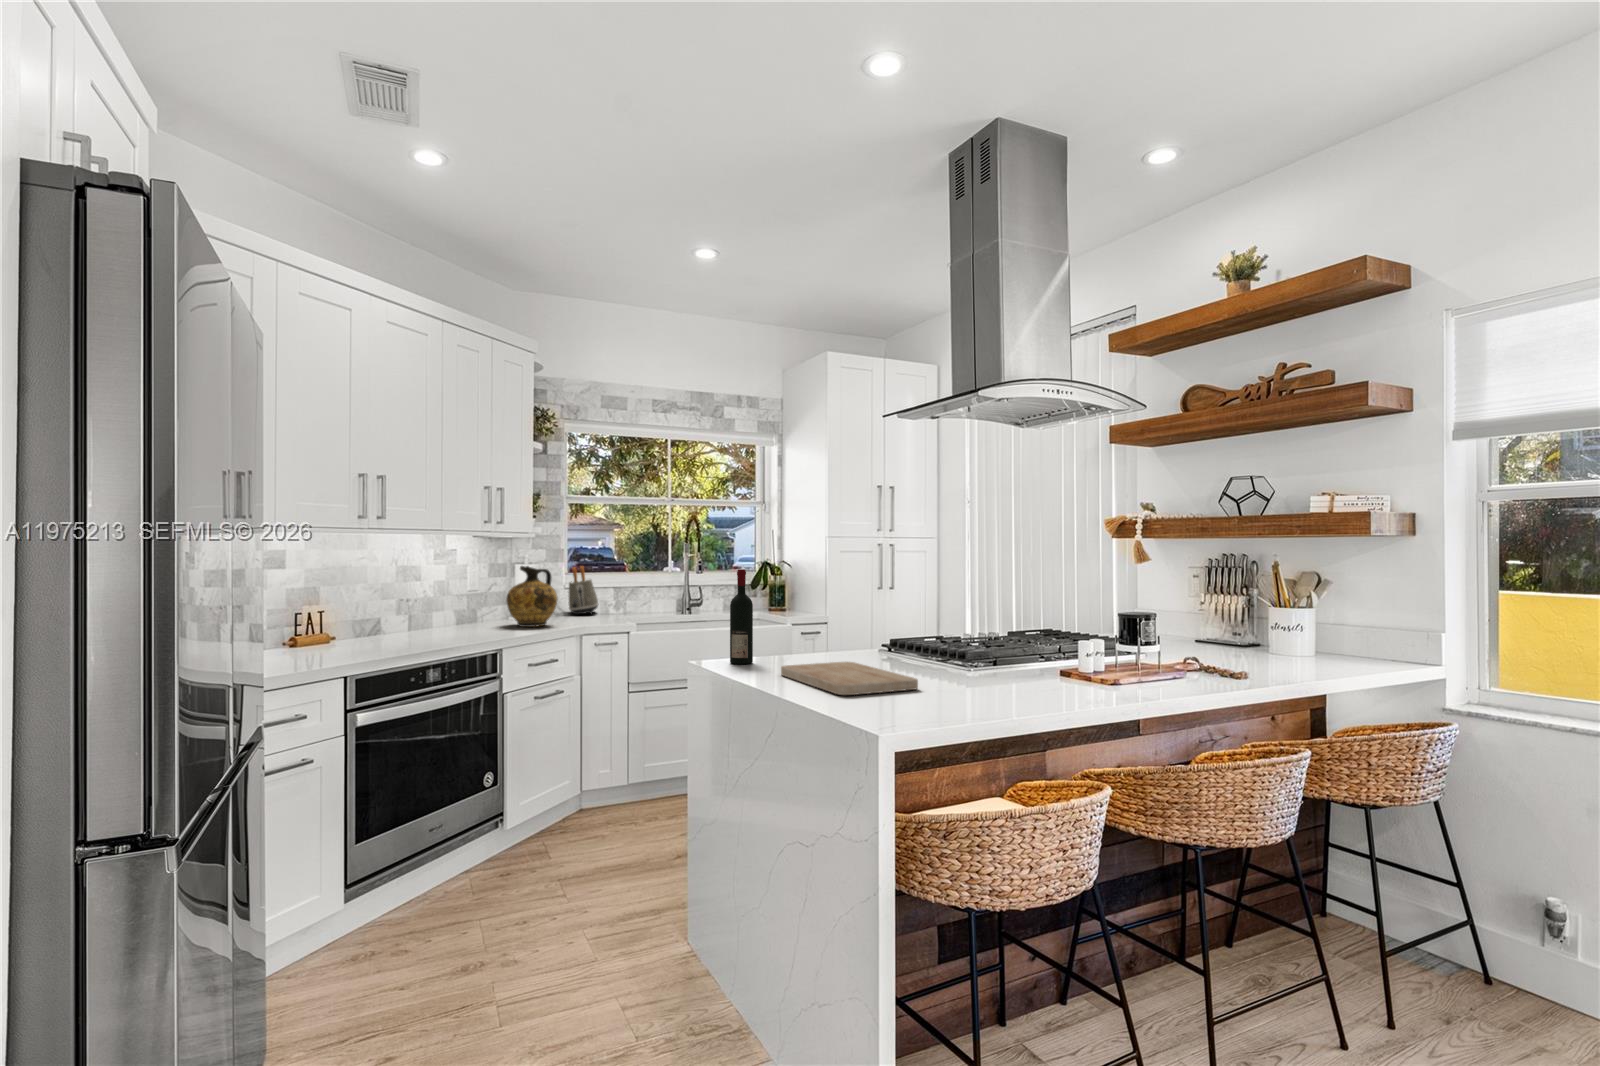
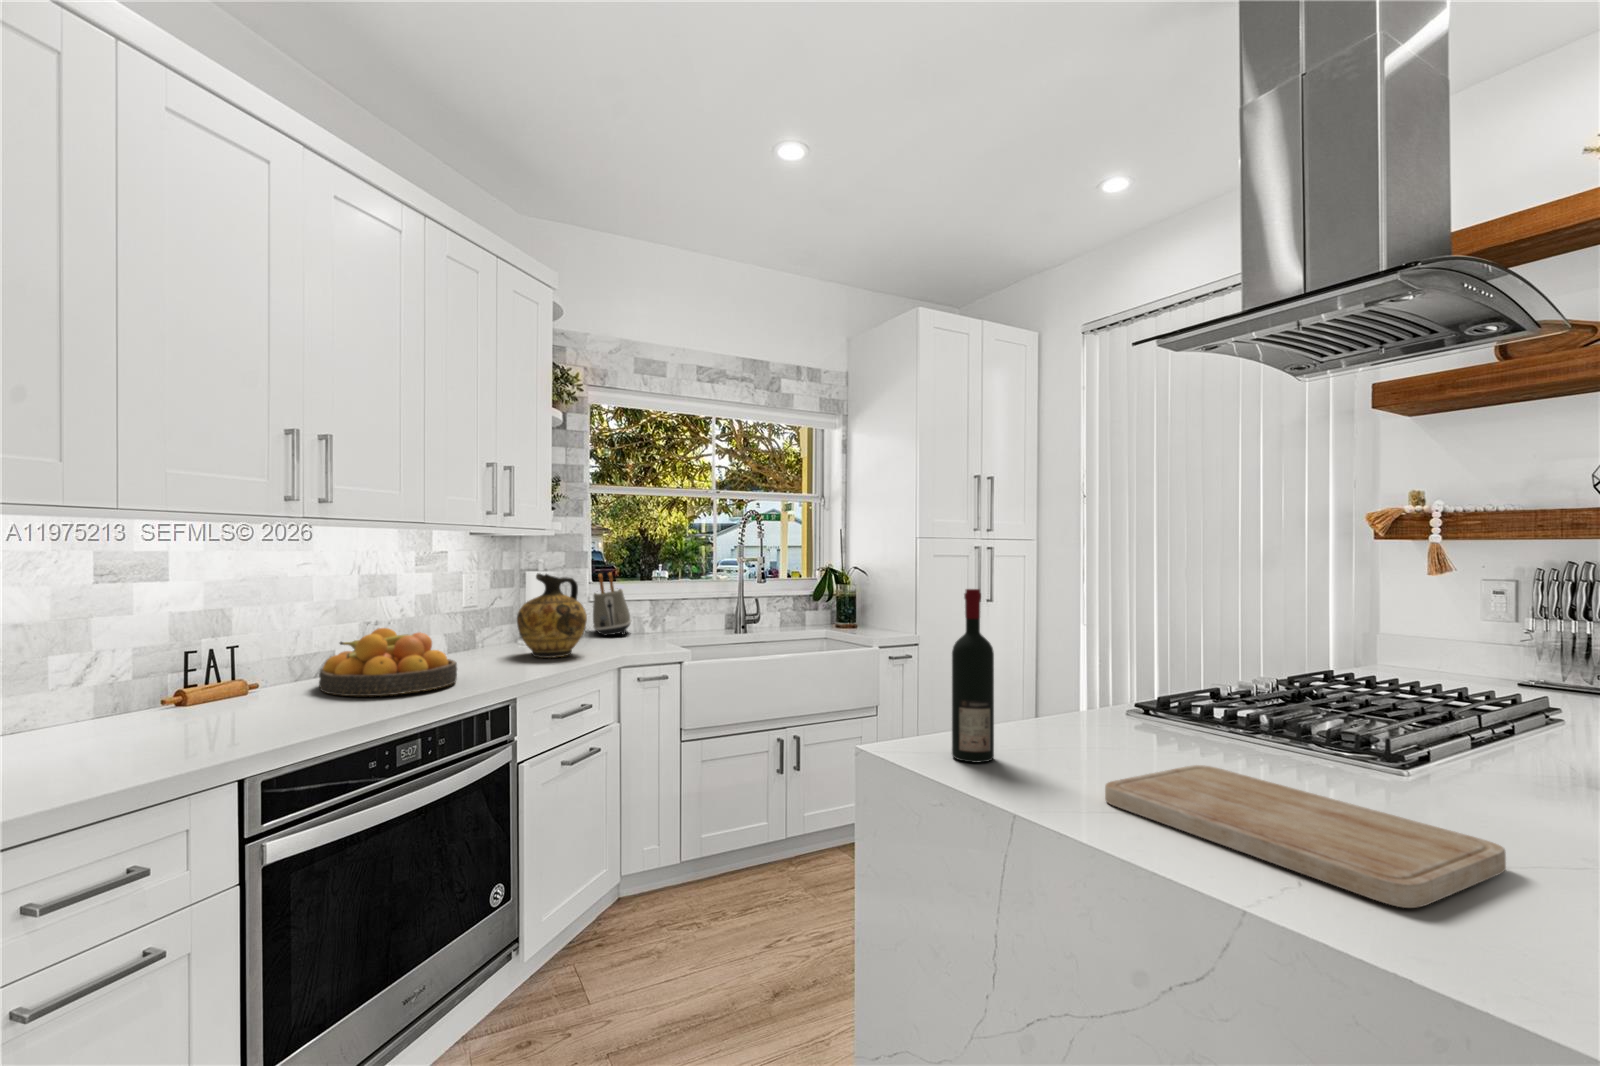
fruit bowl: none [374,602,464,644] -> present [319,628,457,696]

